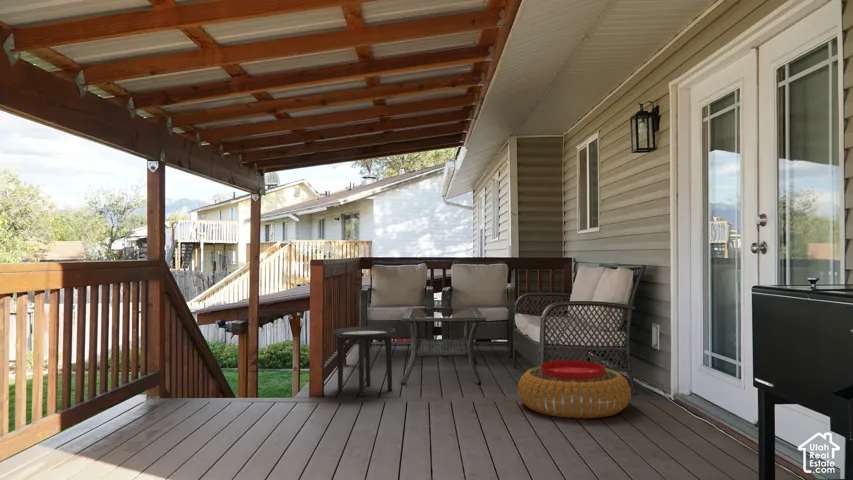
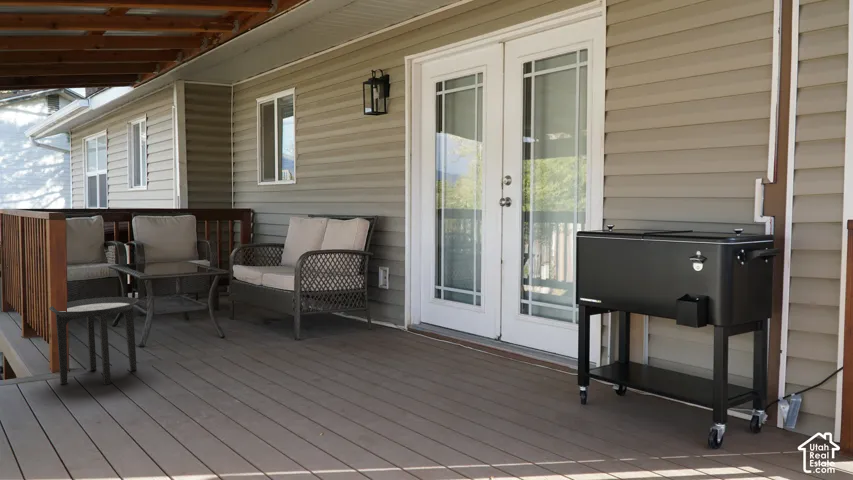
pouf: present [518,360,631,418] -> none [291,306,394,360]

